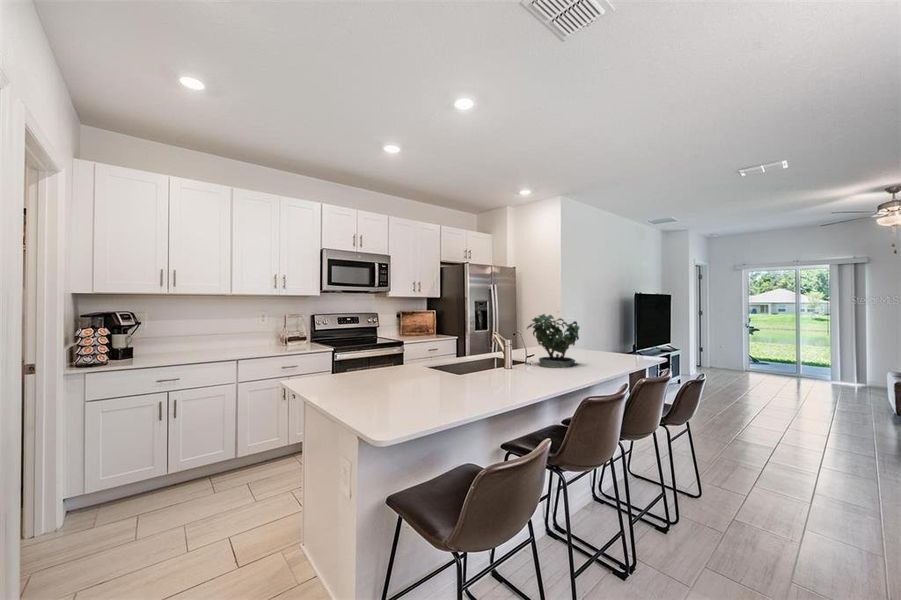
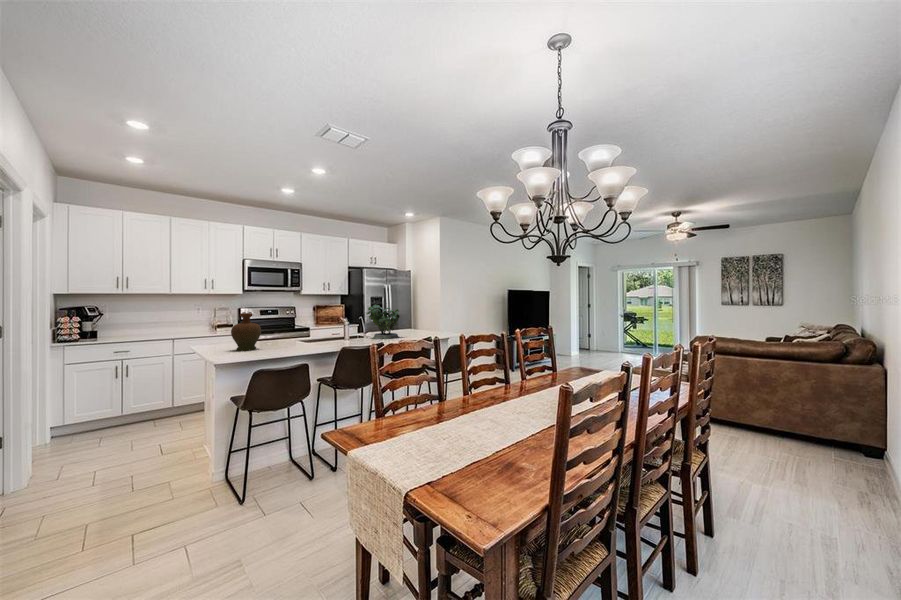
decorative vase: none [366,330,413,397] -> present [231,313,261,351]

